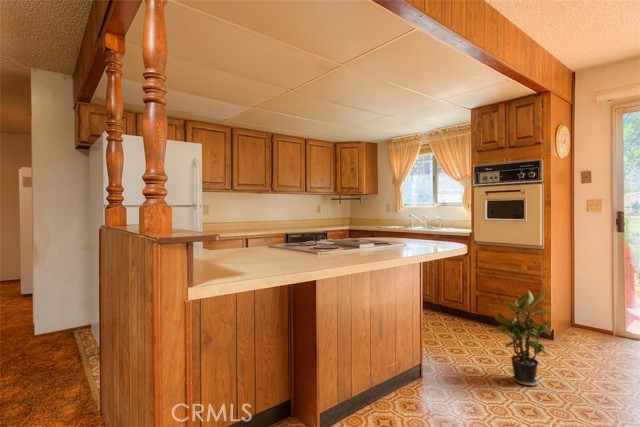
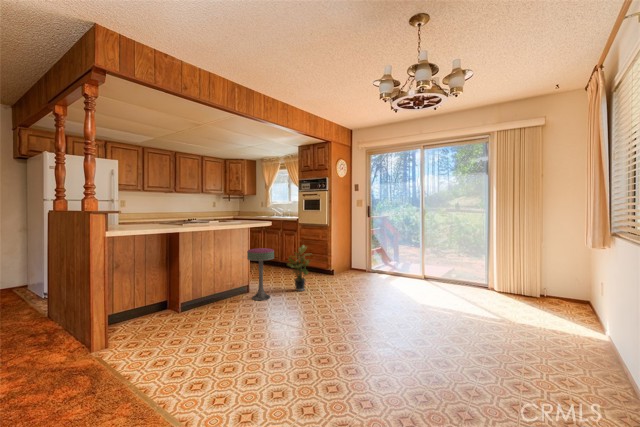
bar stool: none [431,297,489,411] -> present [247,248,274,300]

